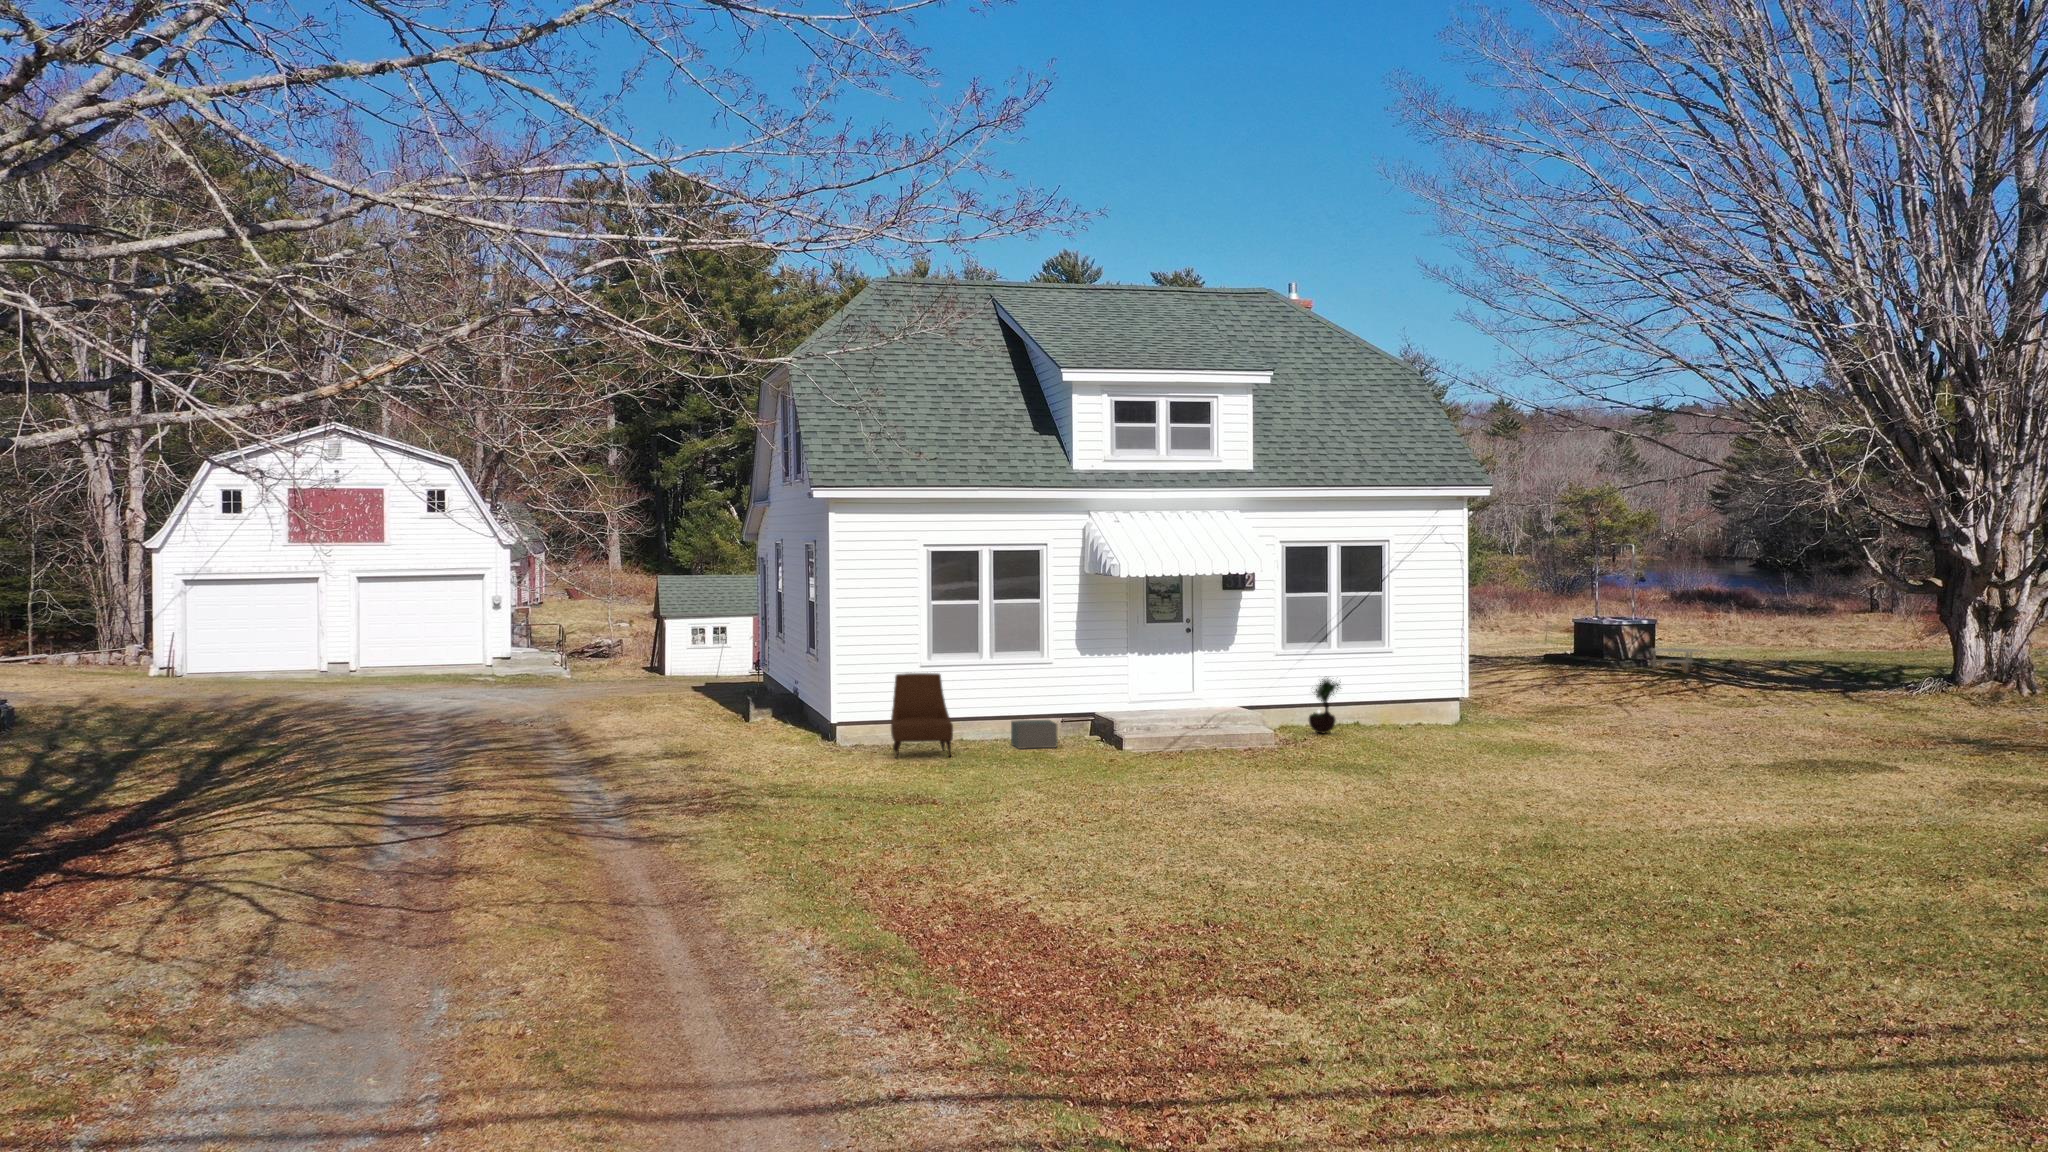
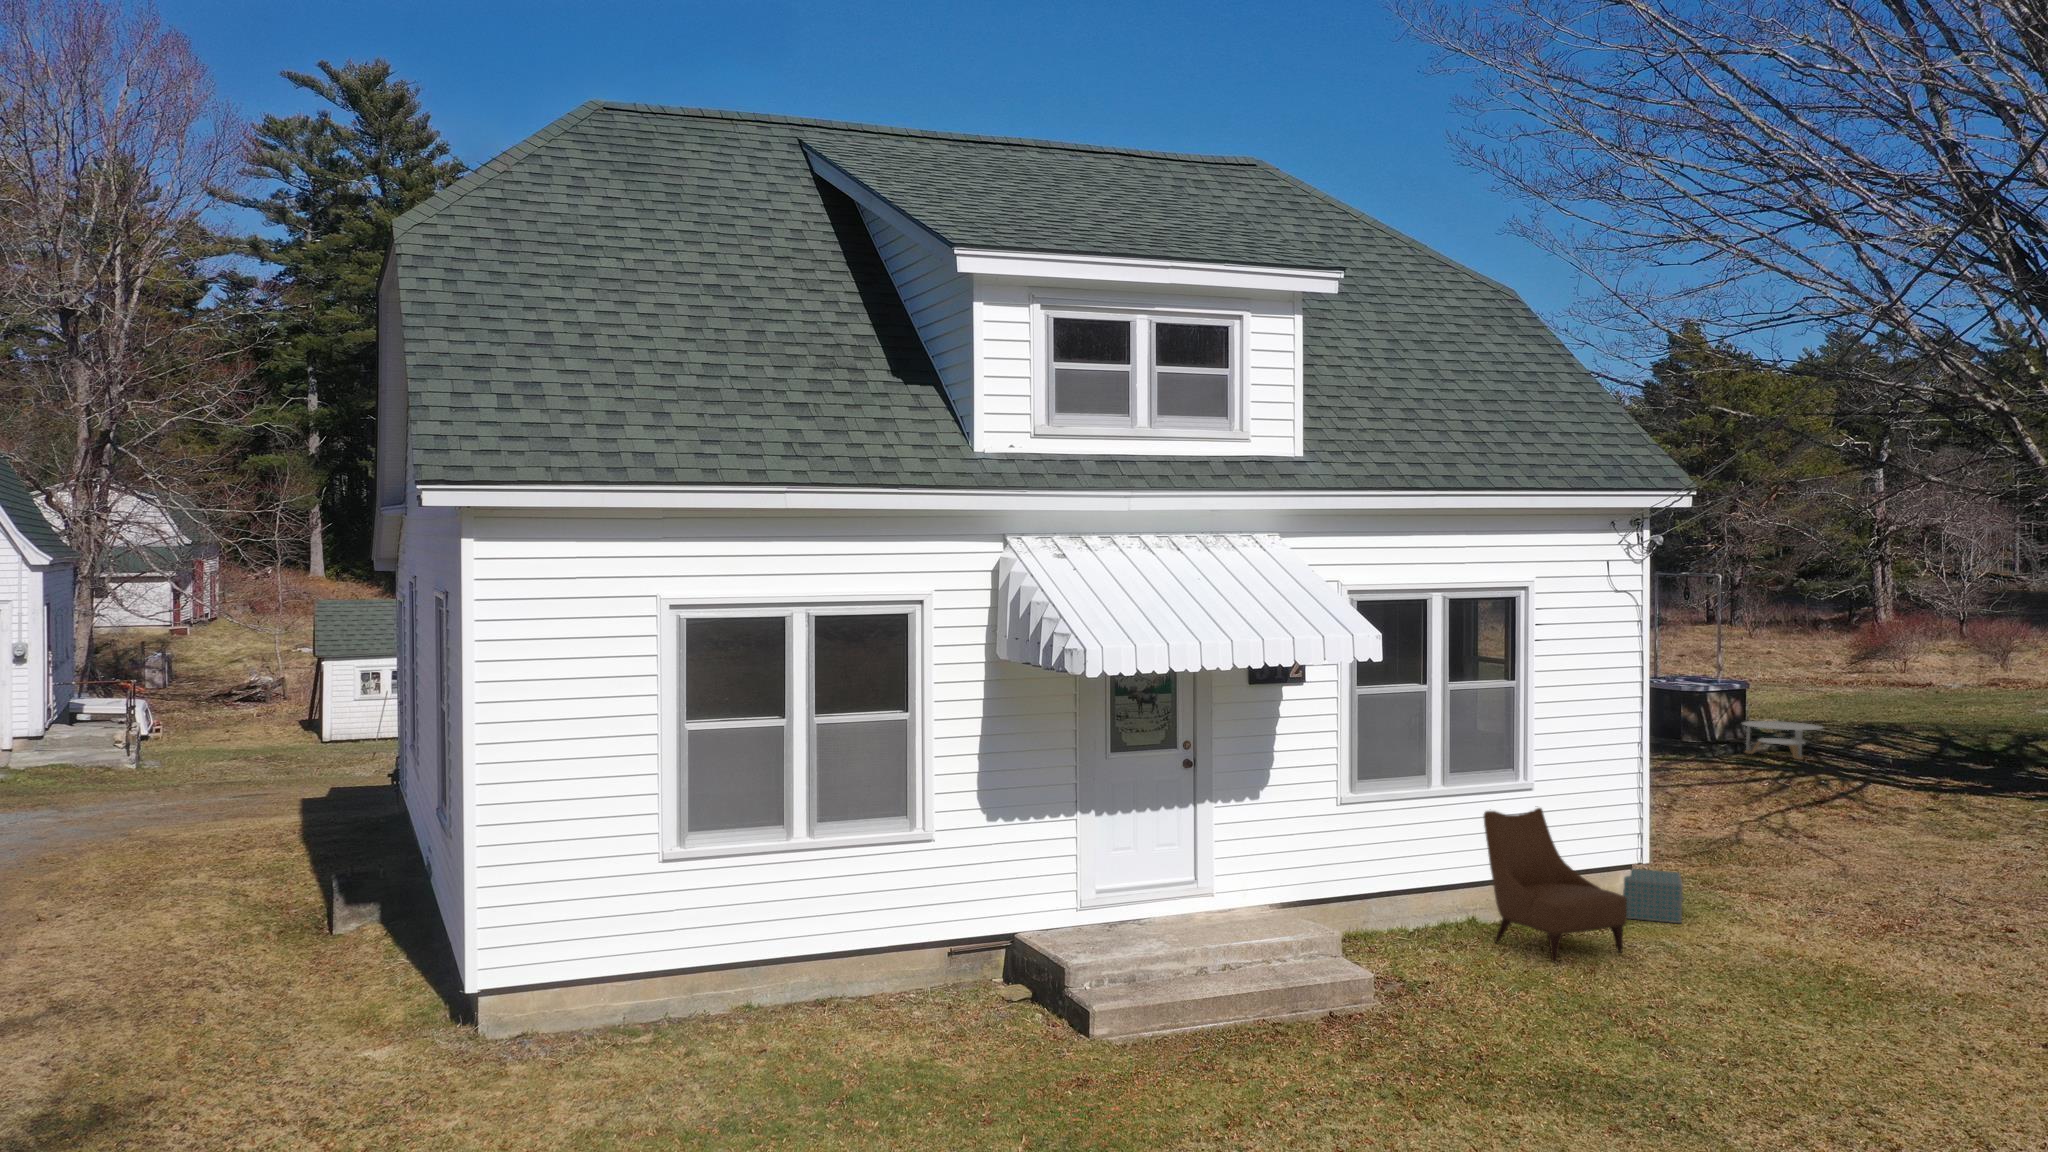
chair: present [891,673,953,758] -> present [1484,808,1627,962]
potted tree: present [1309,678,1341,733] -> none [1397,838,1465,949]
storage box: present [1011,720,1057,749] -> present [1623,869,1684,923]

